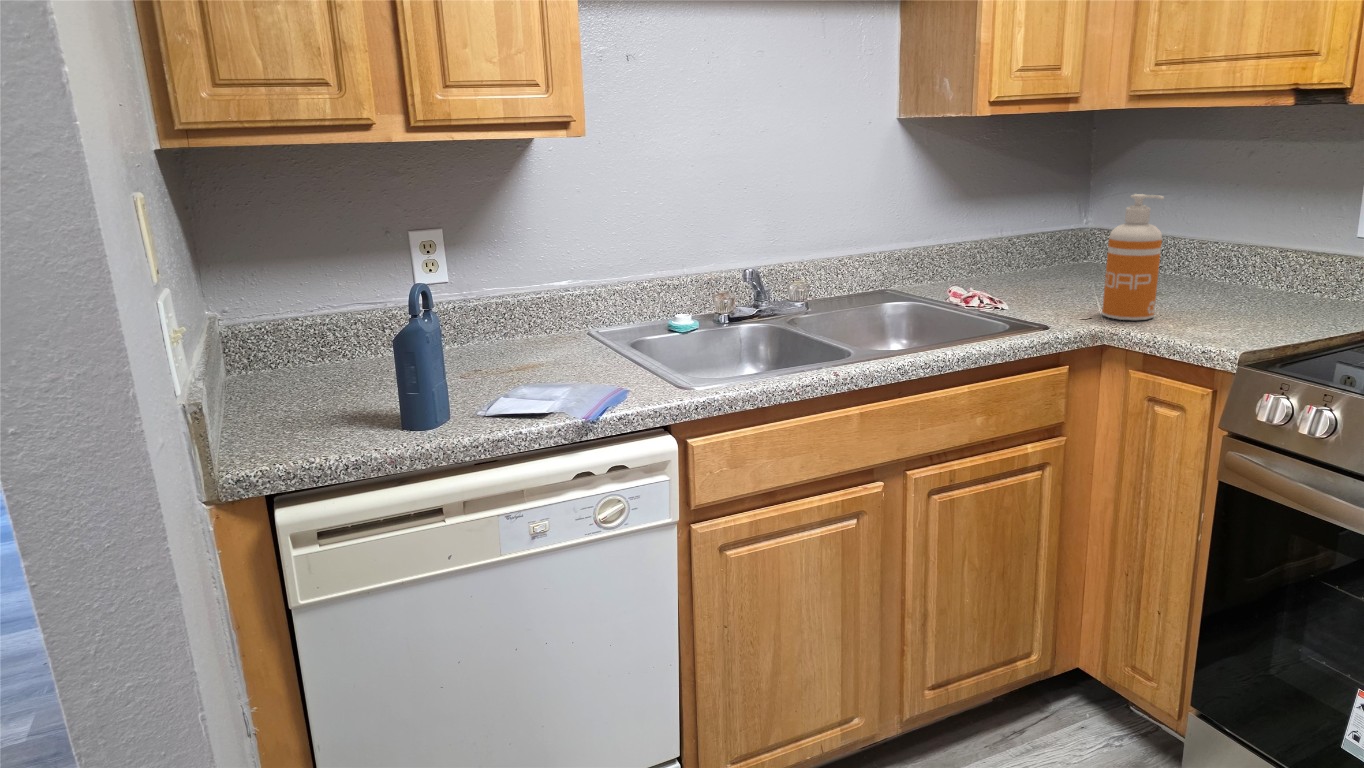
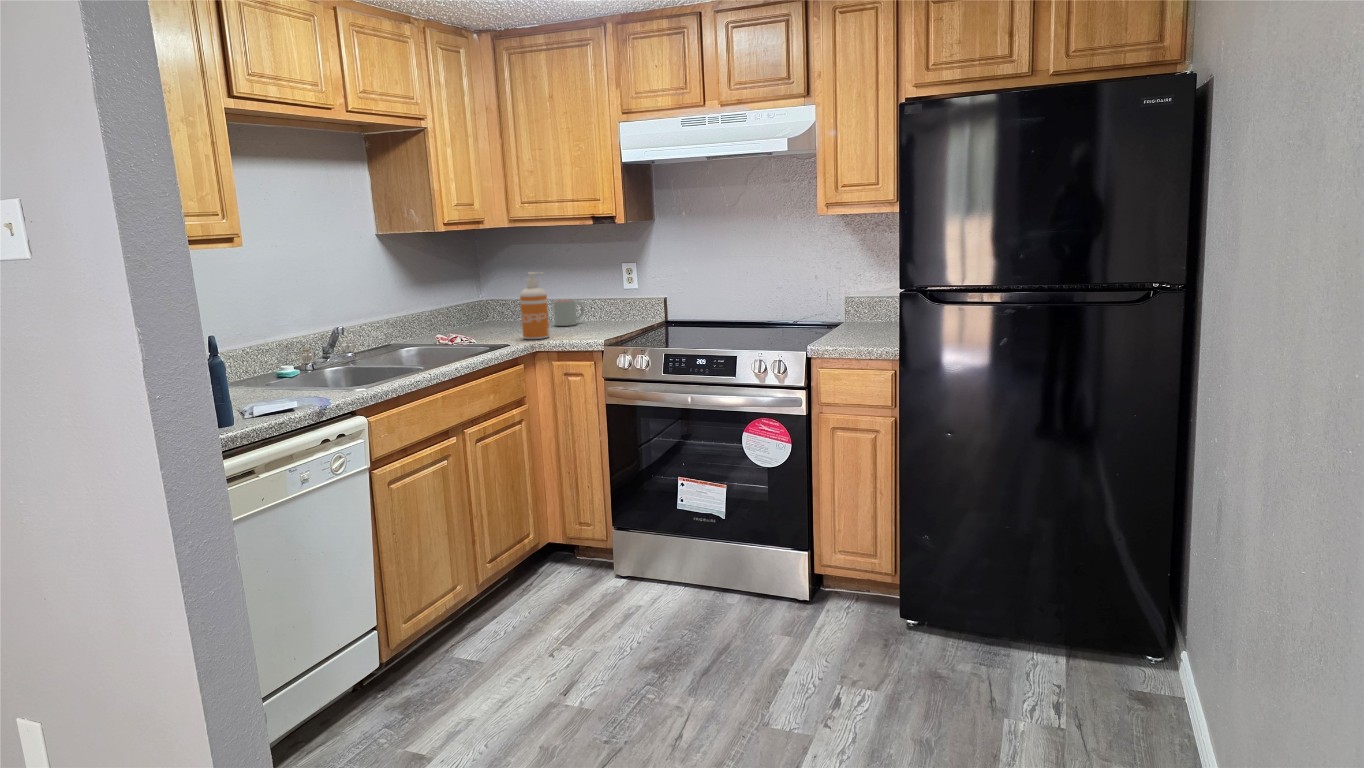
mug: none [1192,246,1263,297] -> present [553,299,584,326]

